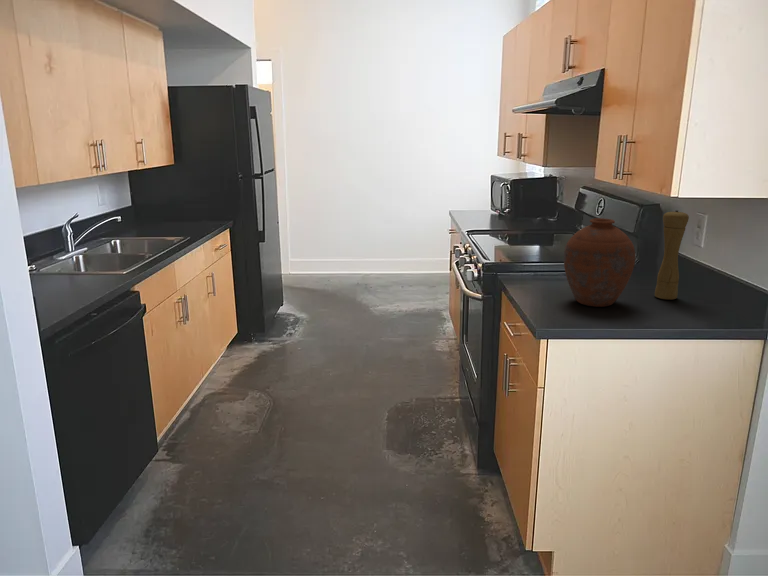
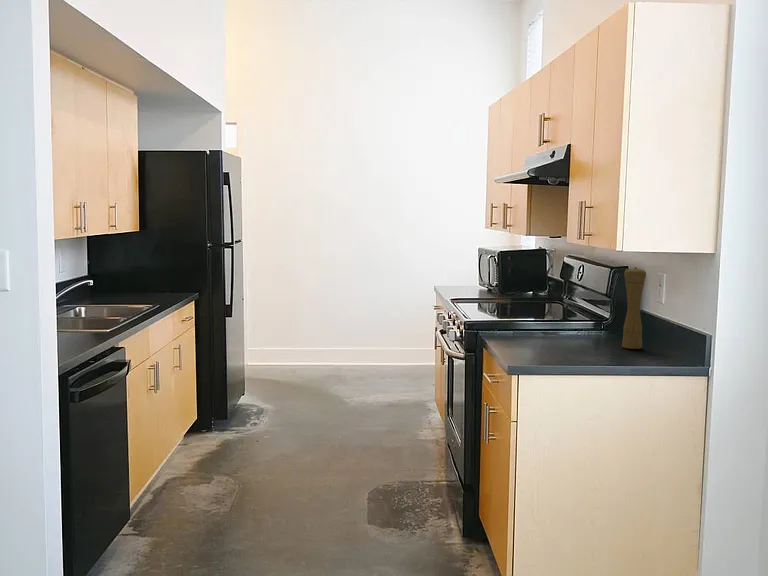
vase: present [564,218,635,307] -> none [536,274,599,353]

